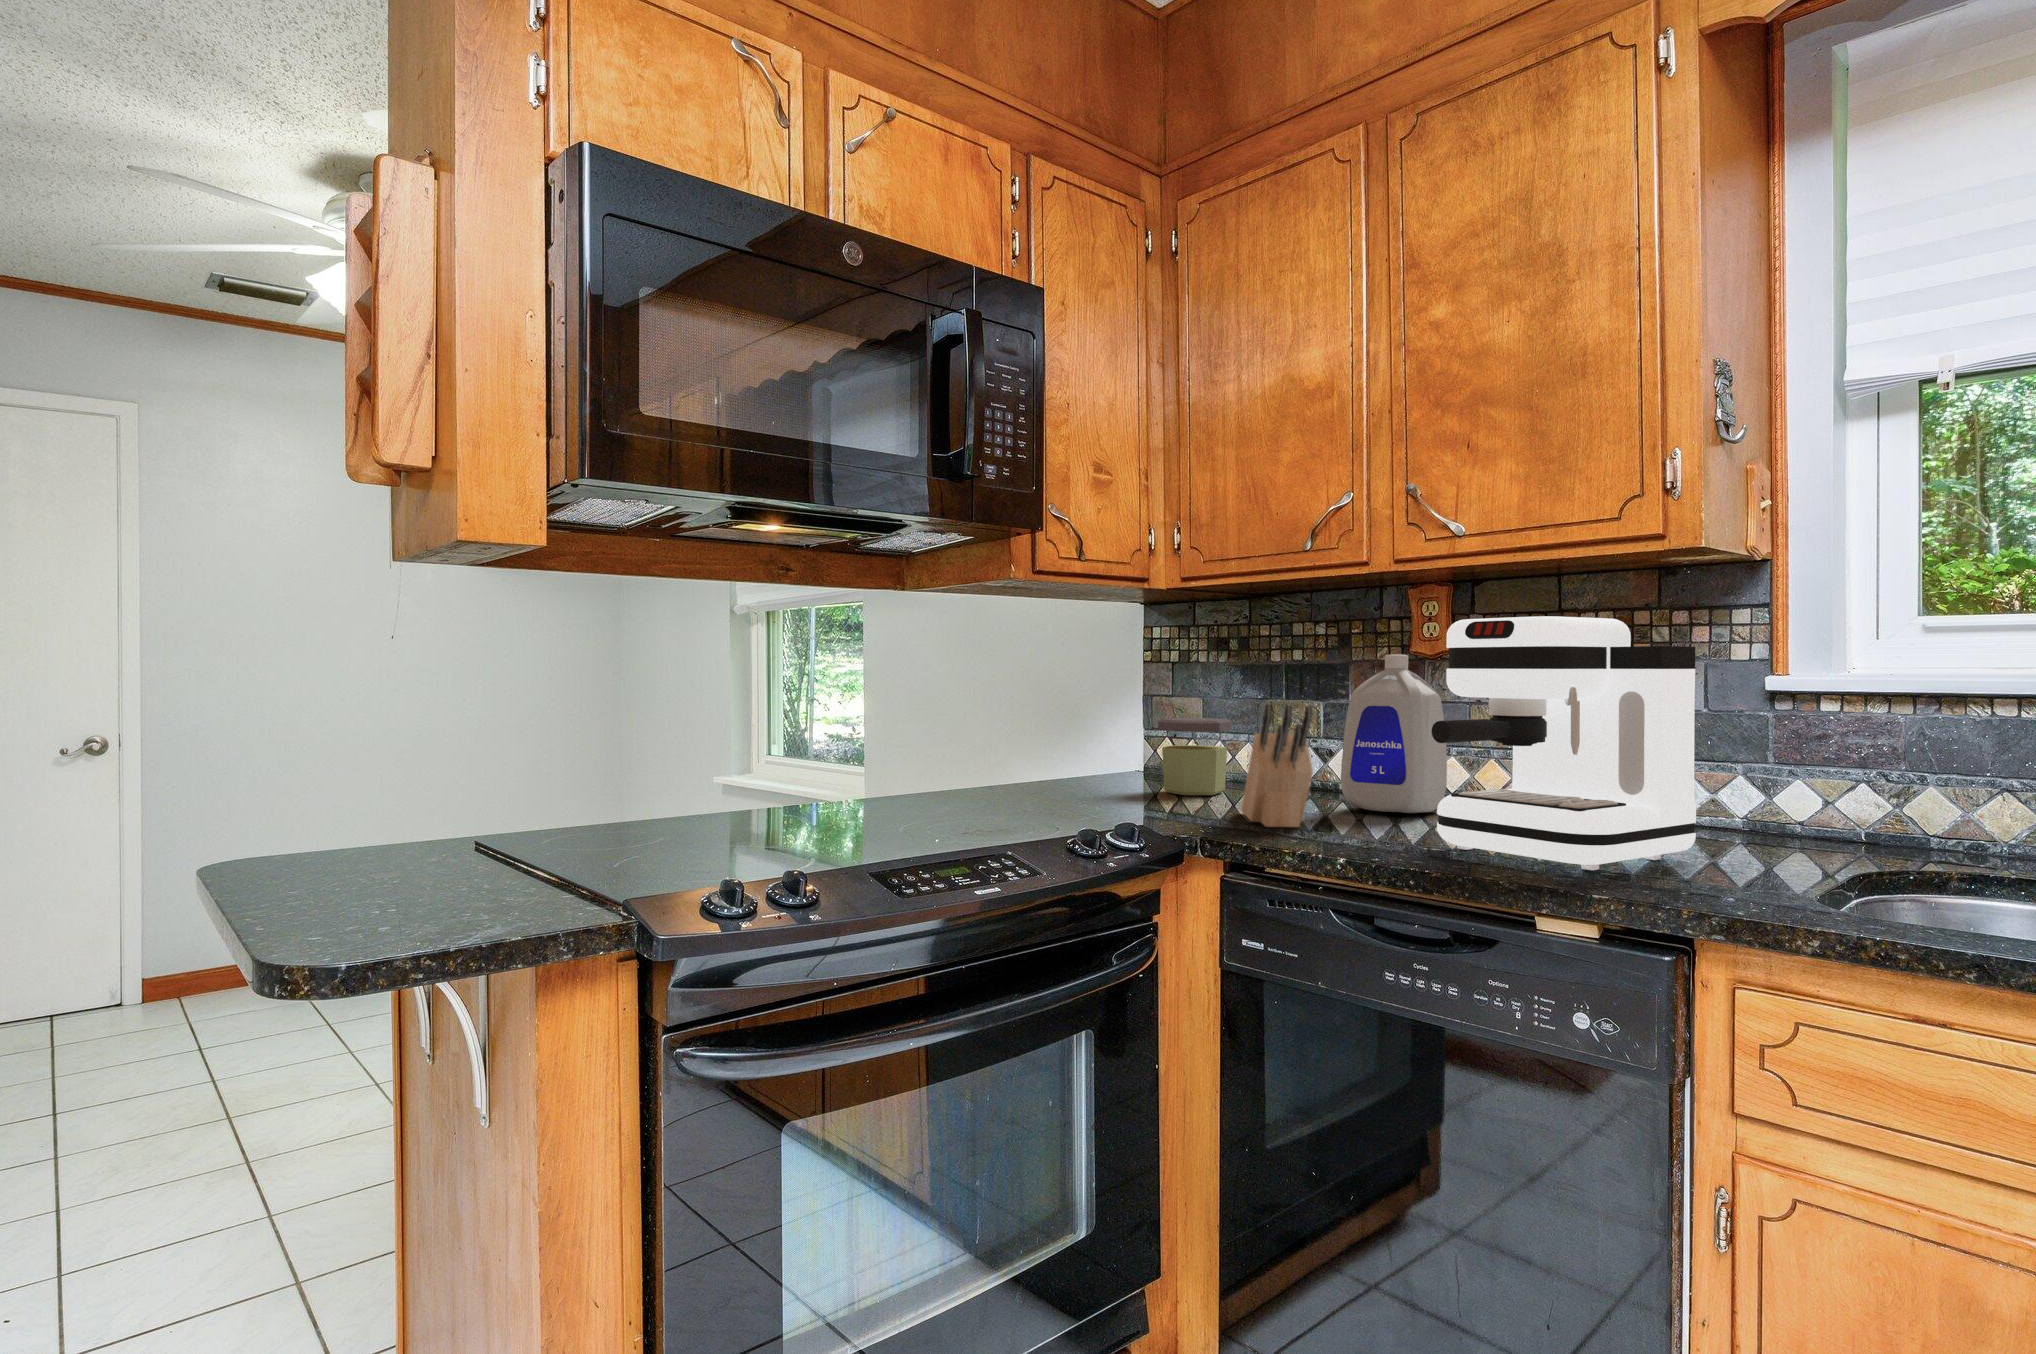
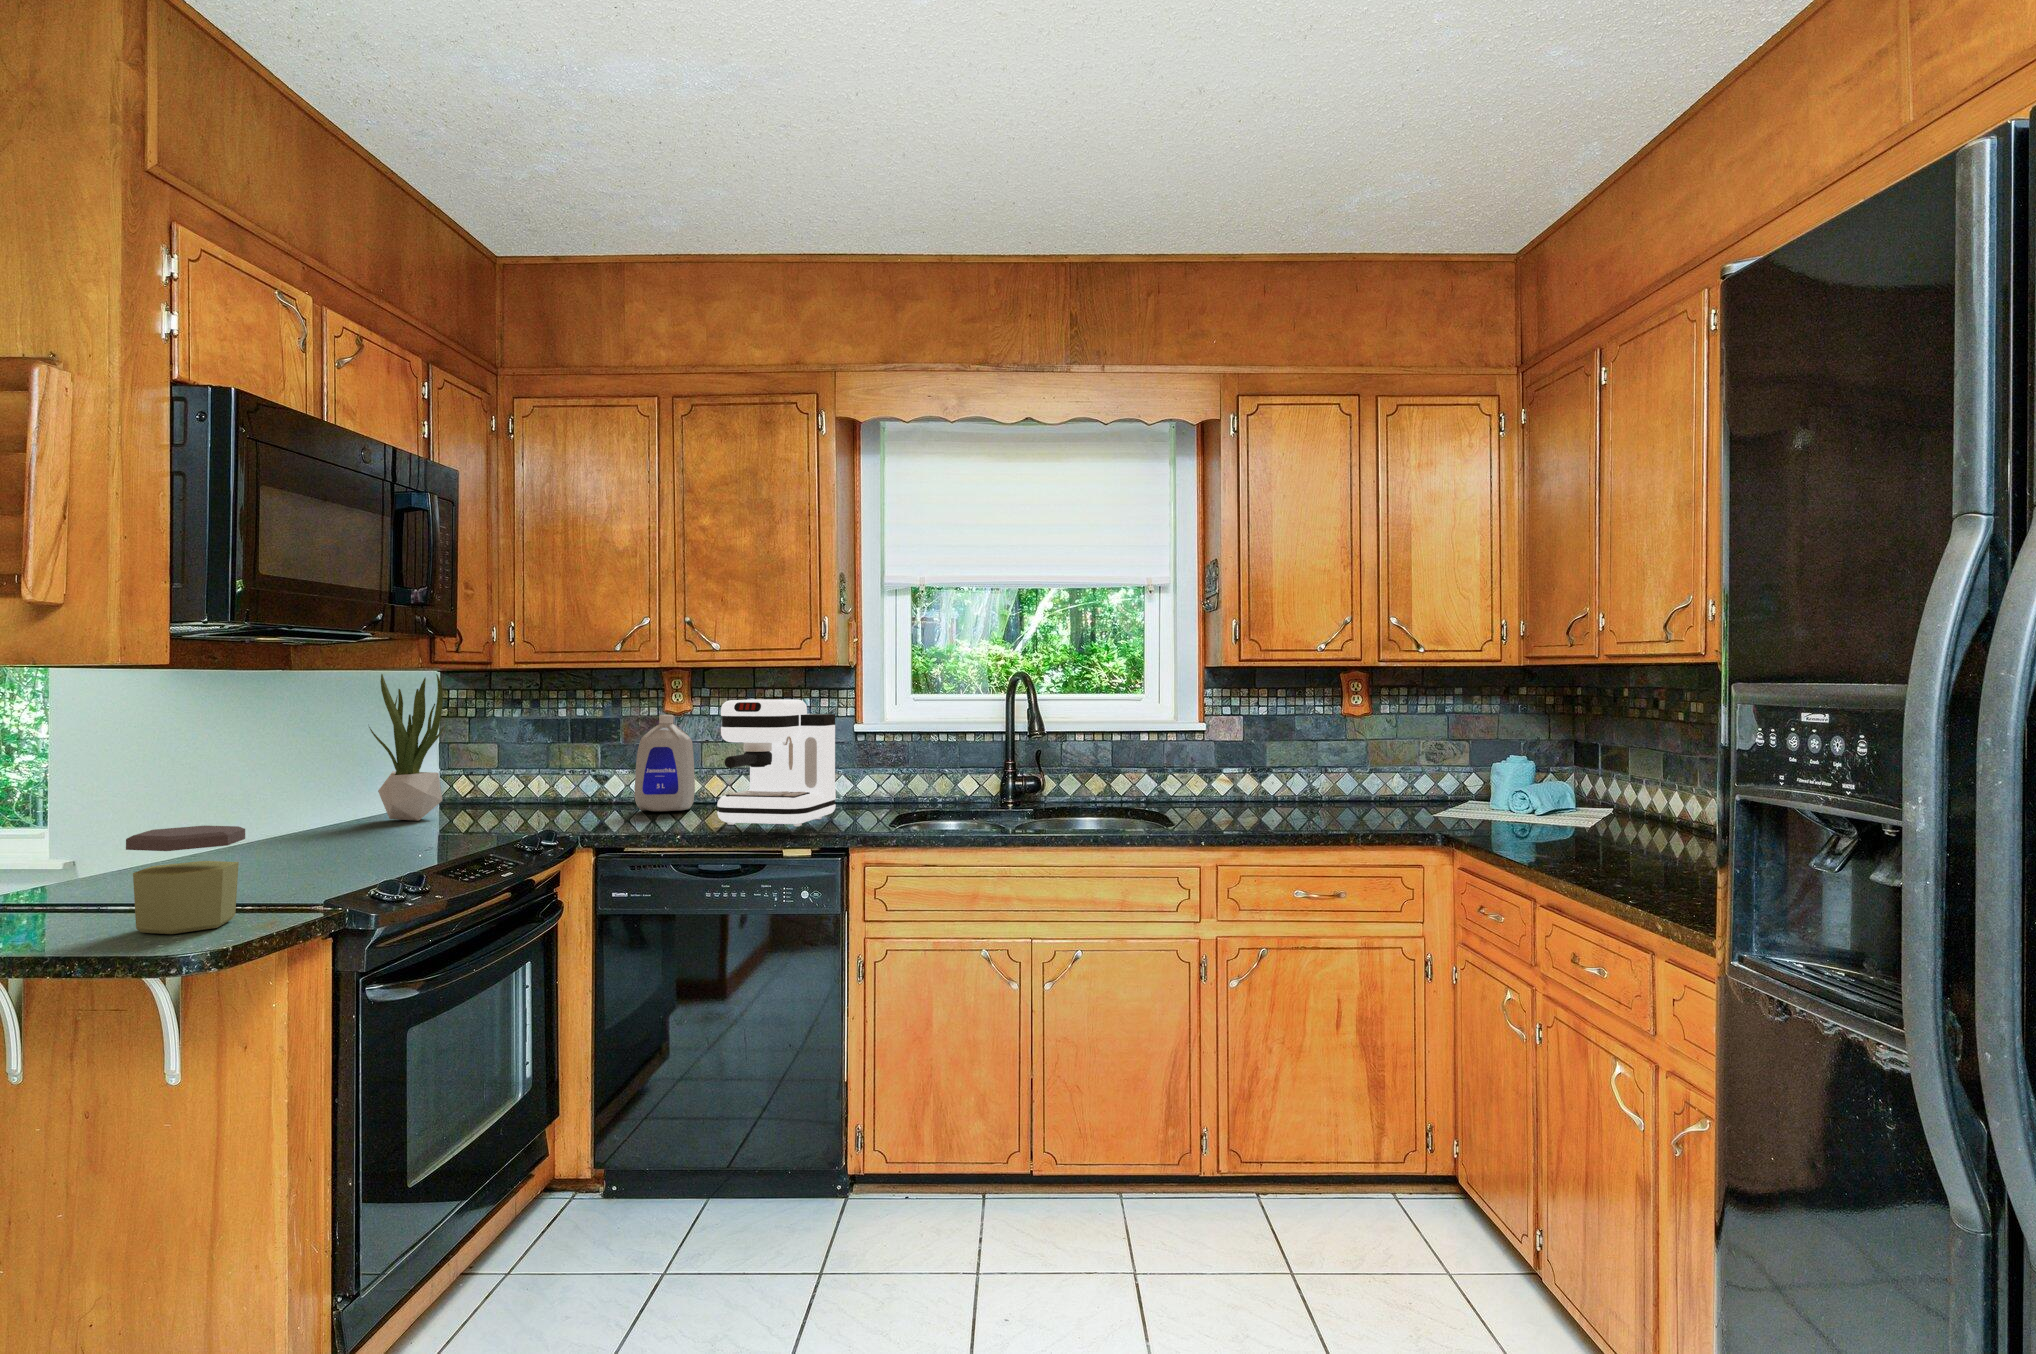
potted plant: none [1021,598,1111,792] -> present [369,674,445,821]
knife block: present [1241,704,1313,827] -> none [575,750,640,826]
jar: present [1158,718,1231,795] -> present [126,825,245,934]

